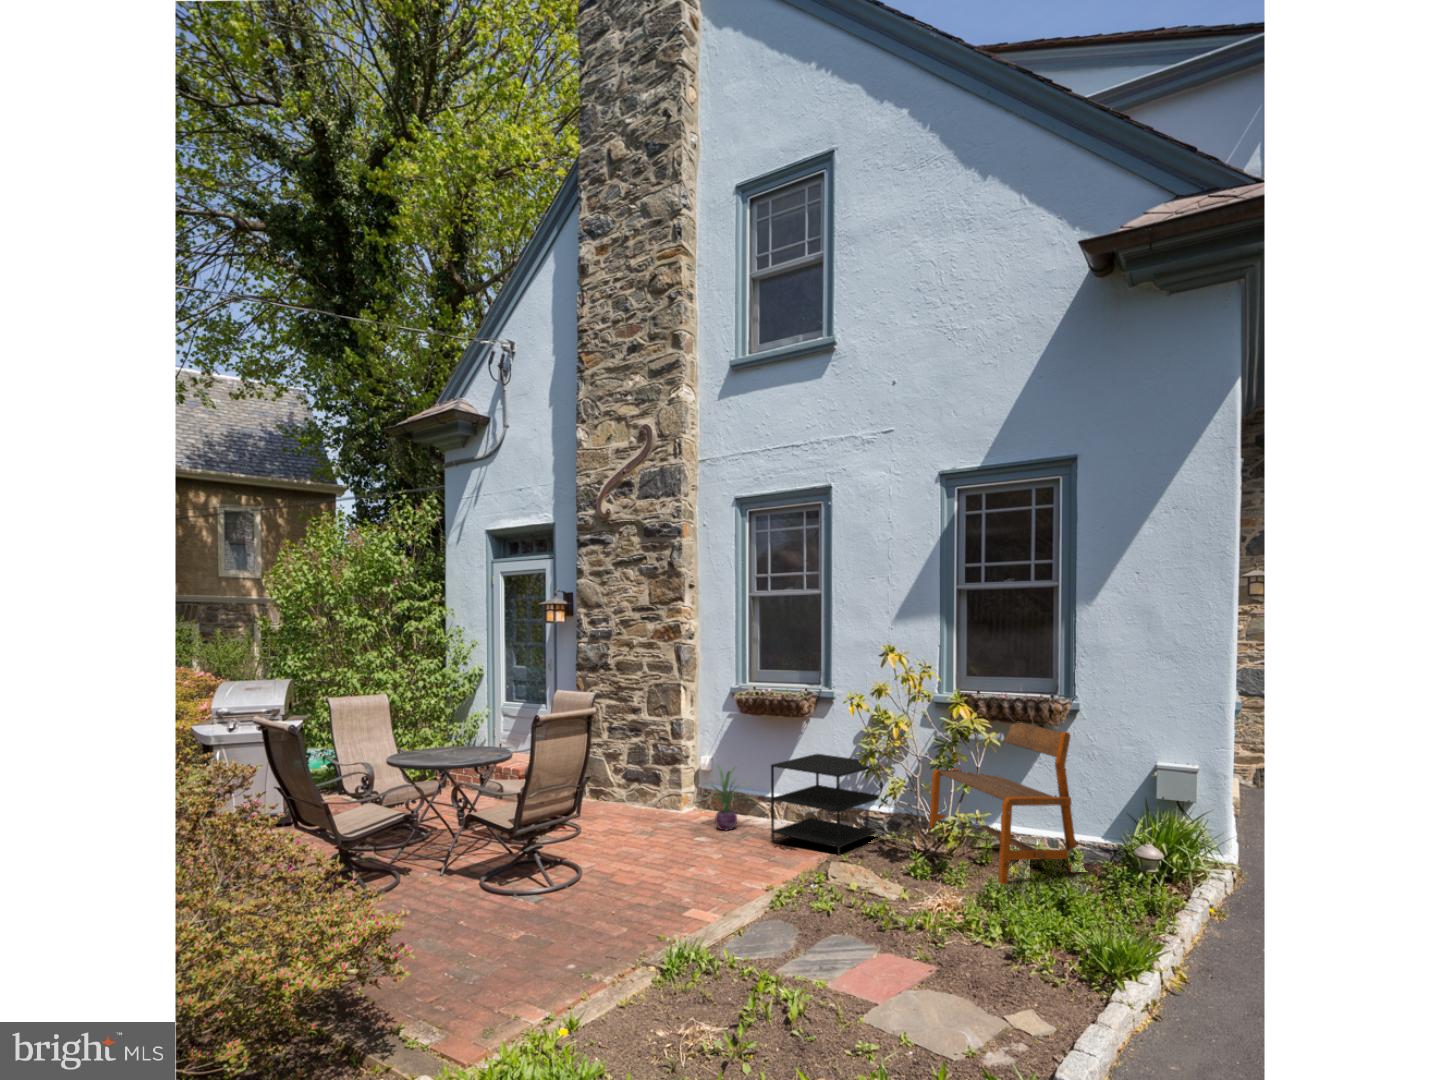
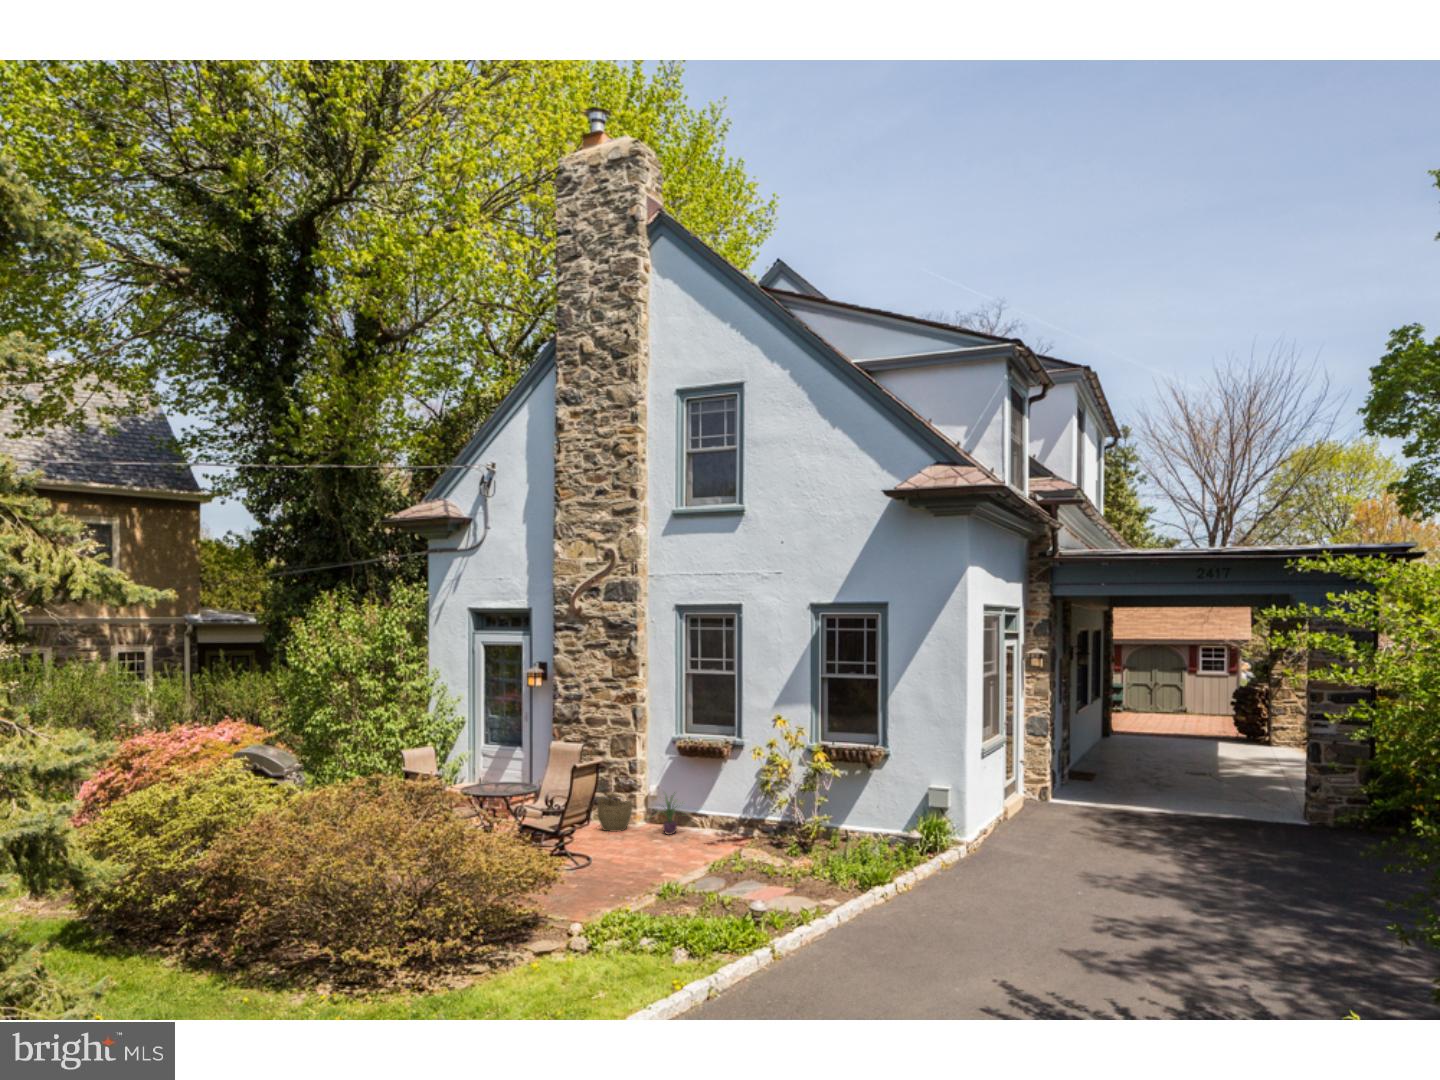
bench: present [929,721,1076,884] -> none [801,756,887,859]
side table: present [771,754,883,856] -> none [703,782,774,848]
woven basket: none [626,760,675,823] -> present [597,792,632,831]

